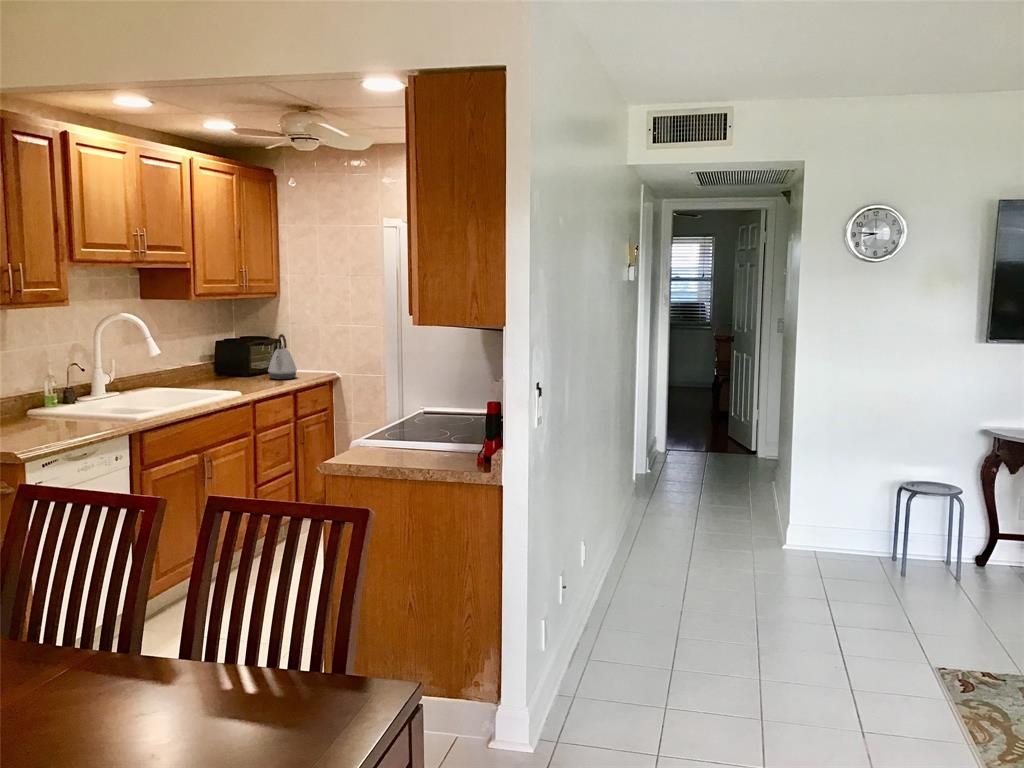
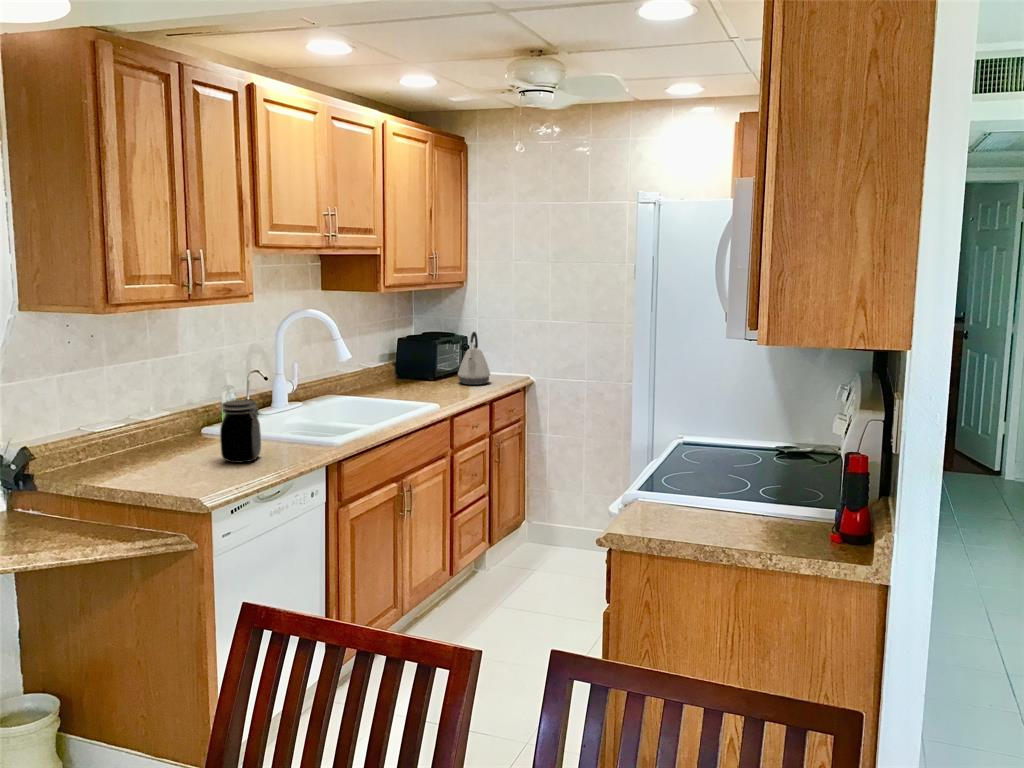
jar: none [37,383,73,432] -> present [220,400,261,463]

